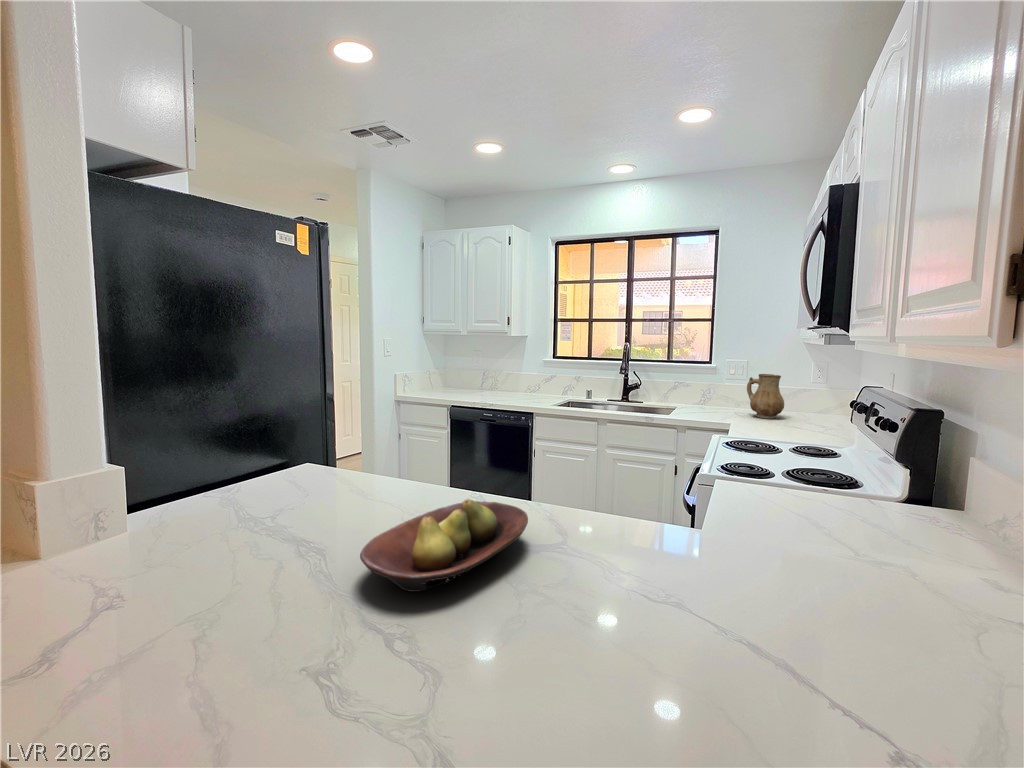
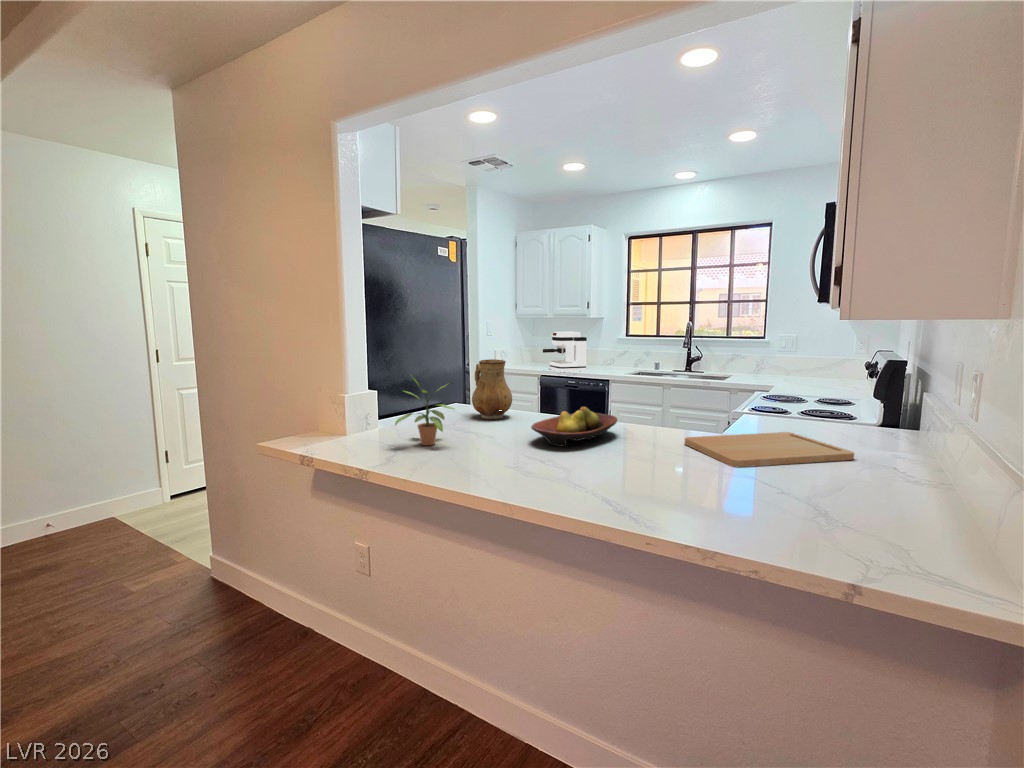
coffee maker: none [452,353,506,403] -> present [543,332,587,373]
ceramic pitcher: present [747,374,784,419] -> present [472,359,512,419]
potted plant: none [40,455,196,603] -> present [395,377,454,445]
cutting board: none [645,536,956,664] -> present [685,432,854,467]

